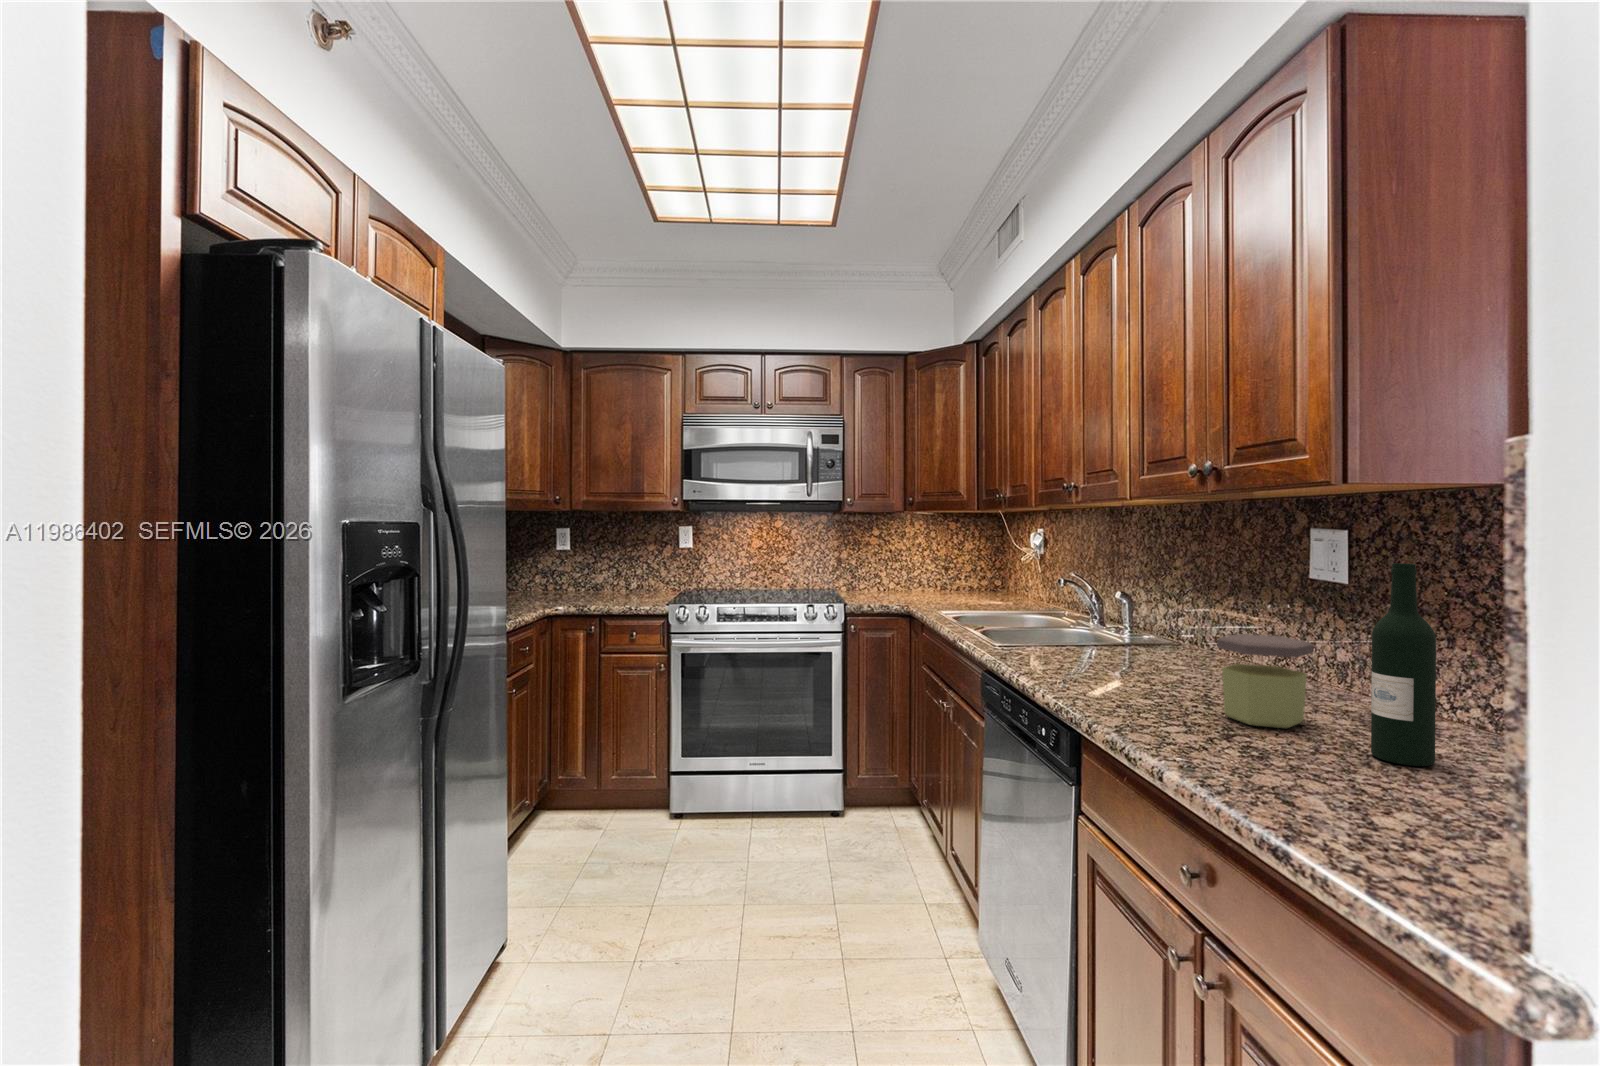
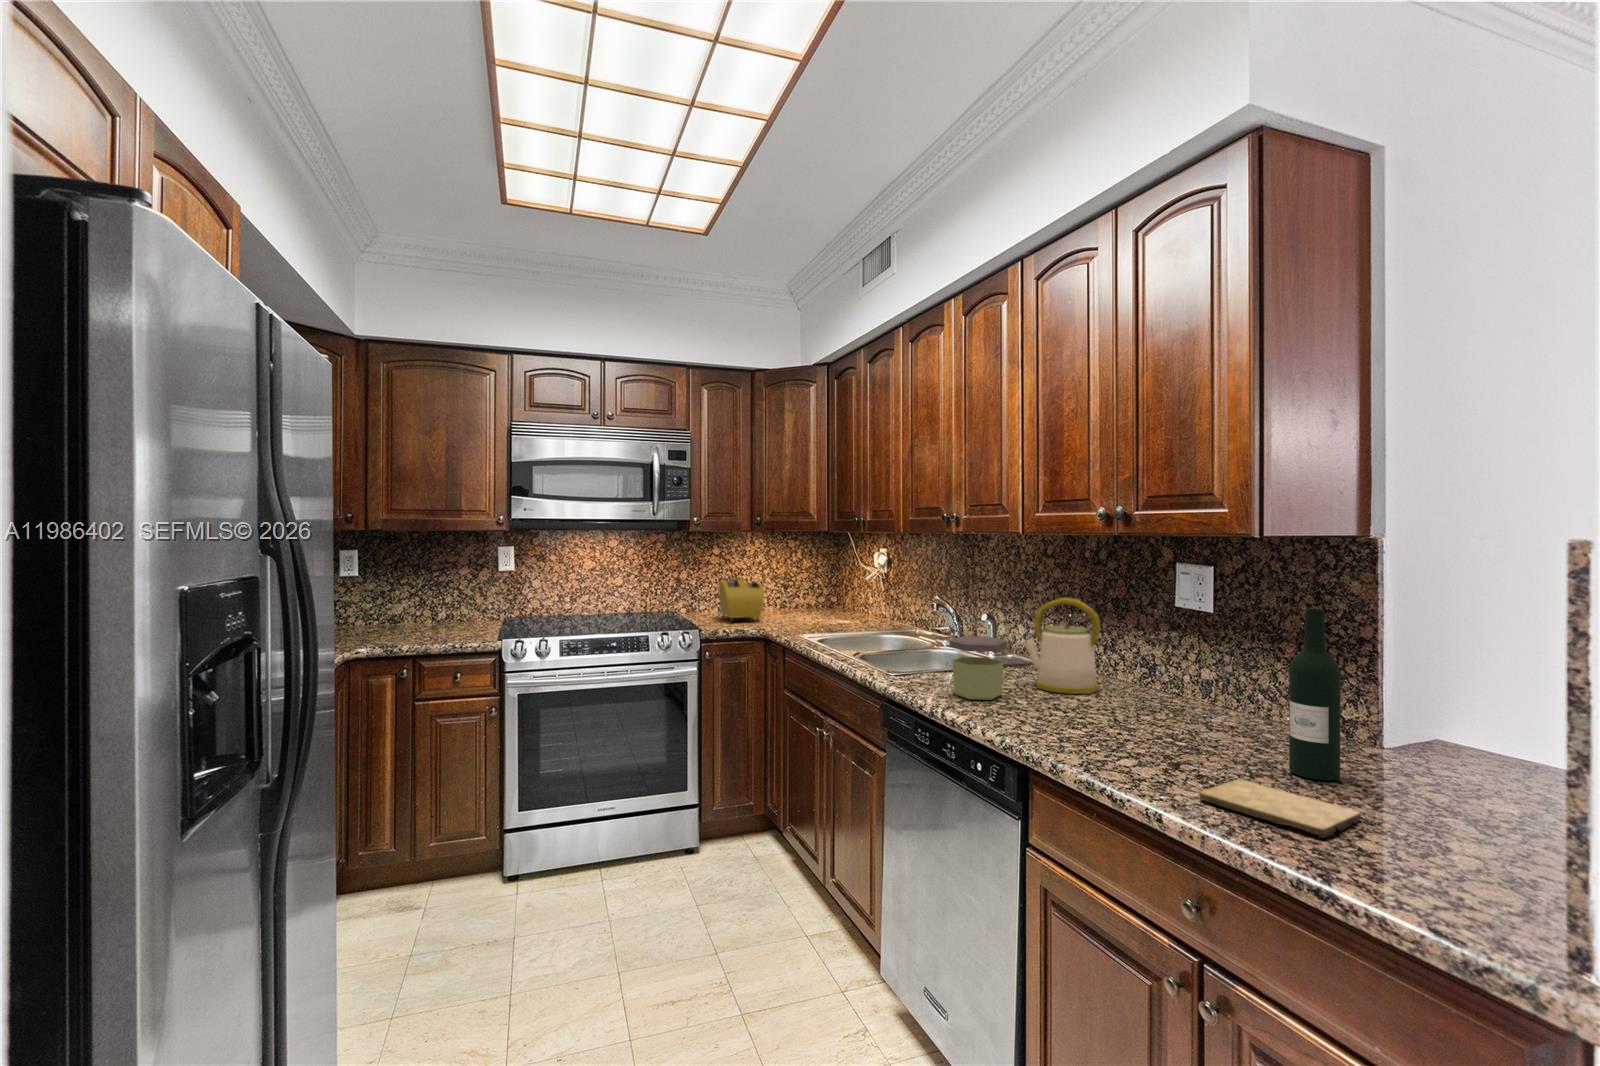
toaster: none [875,559,916,601] -> present [719,579,764,621]
kettle: none [1134,568,1220,673] -> present [1024,598,1100,694]
jar: present [1217,634,1313,728] -> present [949,636,1007,700]
cutting board: none [1218,752,1409,810] -> present [1199,779,1361,838]

